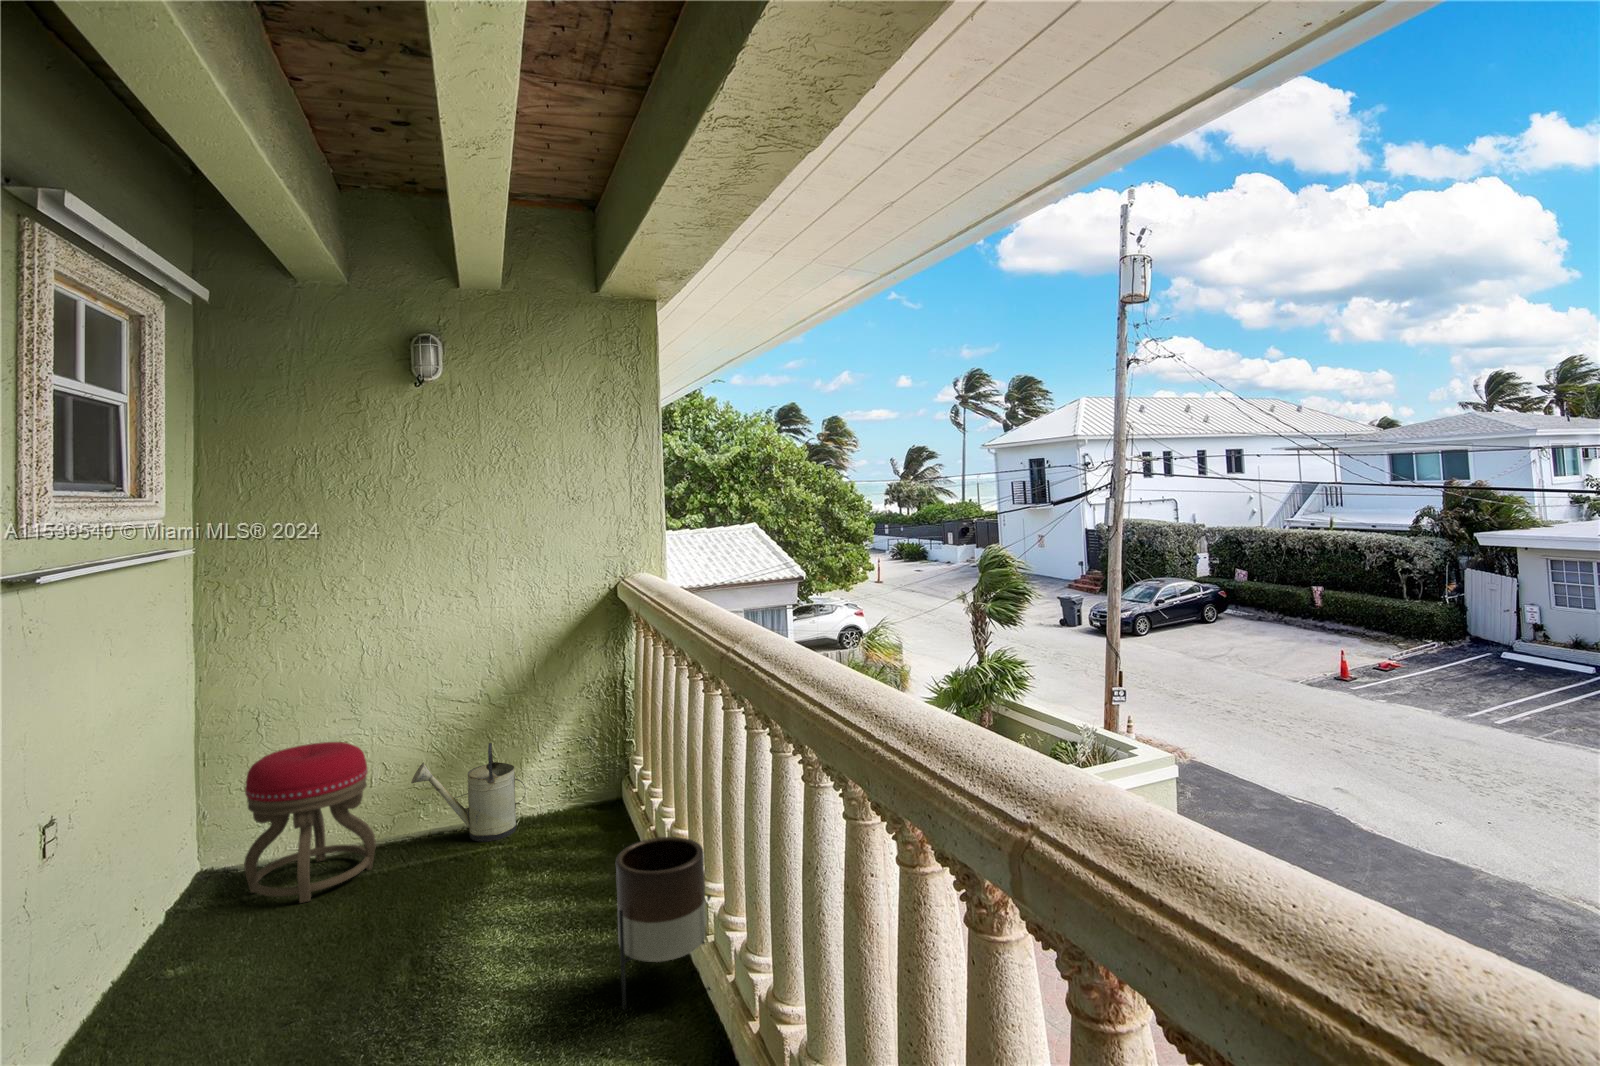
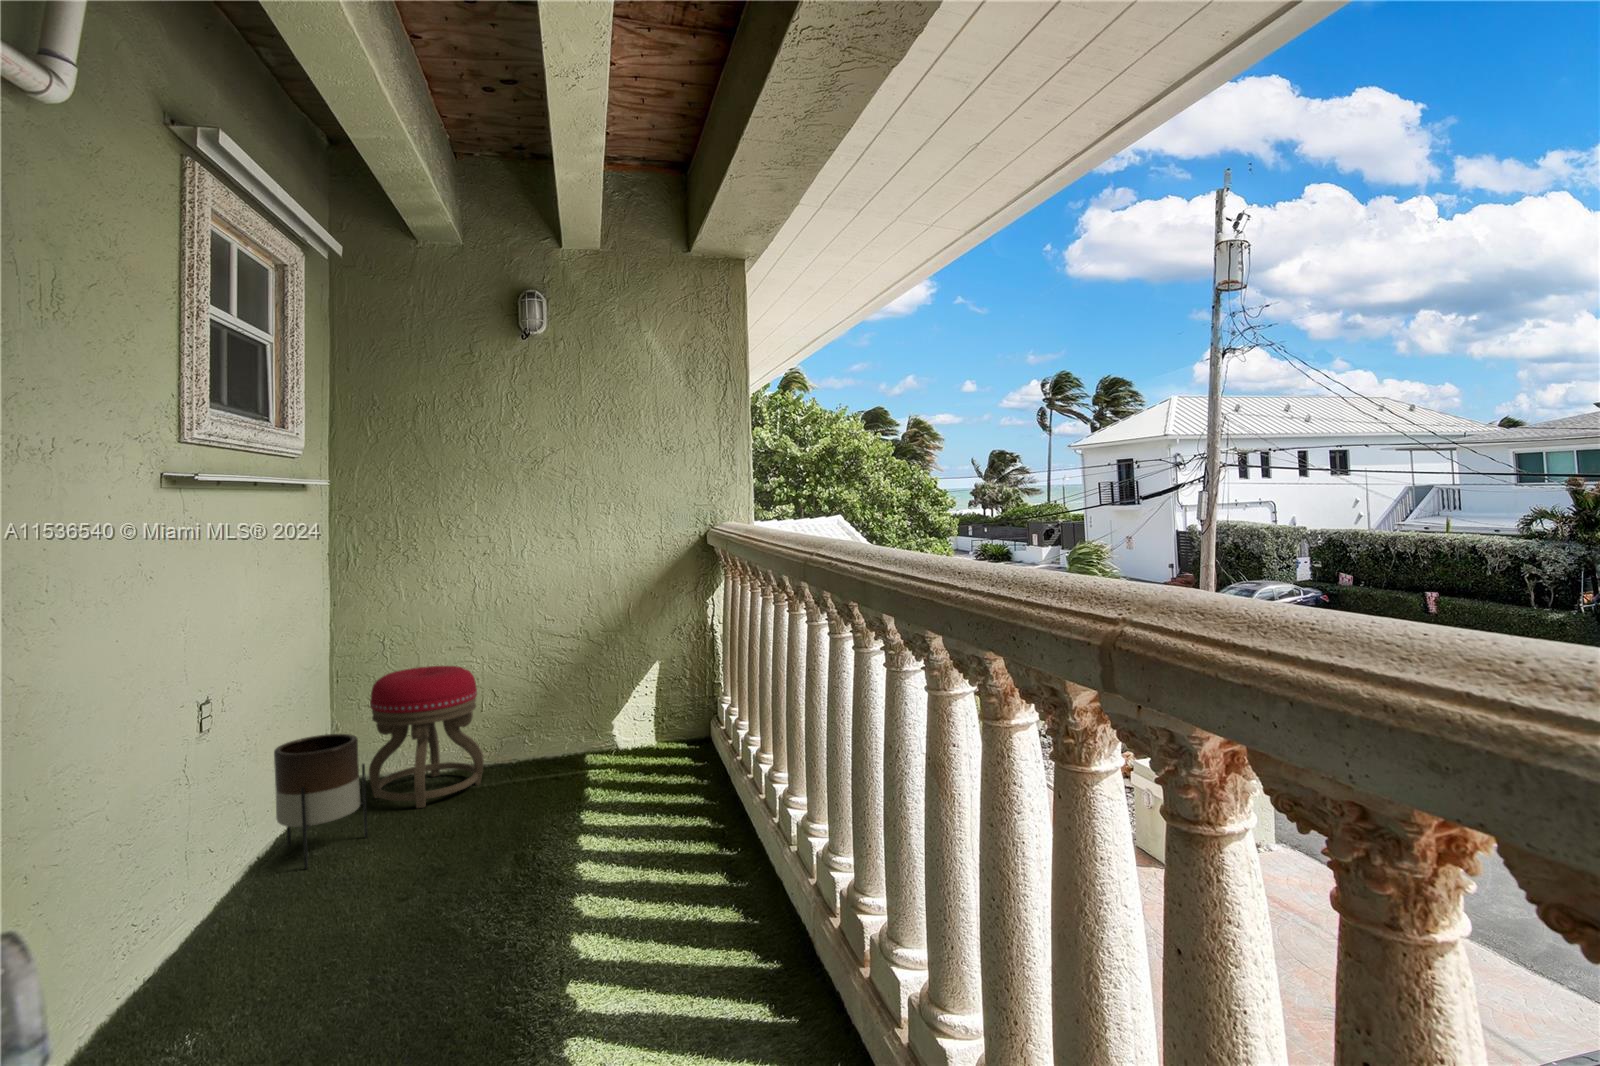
watering can: present [411,743,525,842] -> none [516,676,620,767]
planter: present [616,837,711,1009] -> present [274,734,368,869]

